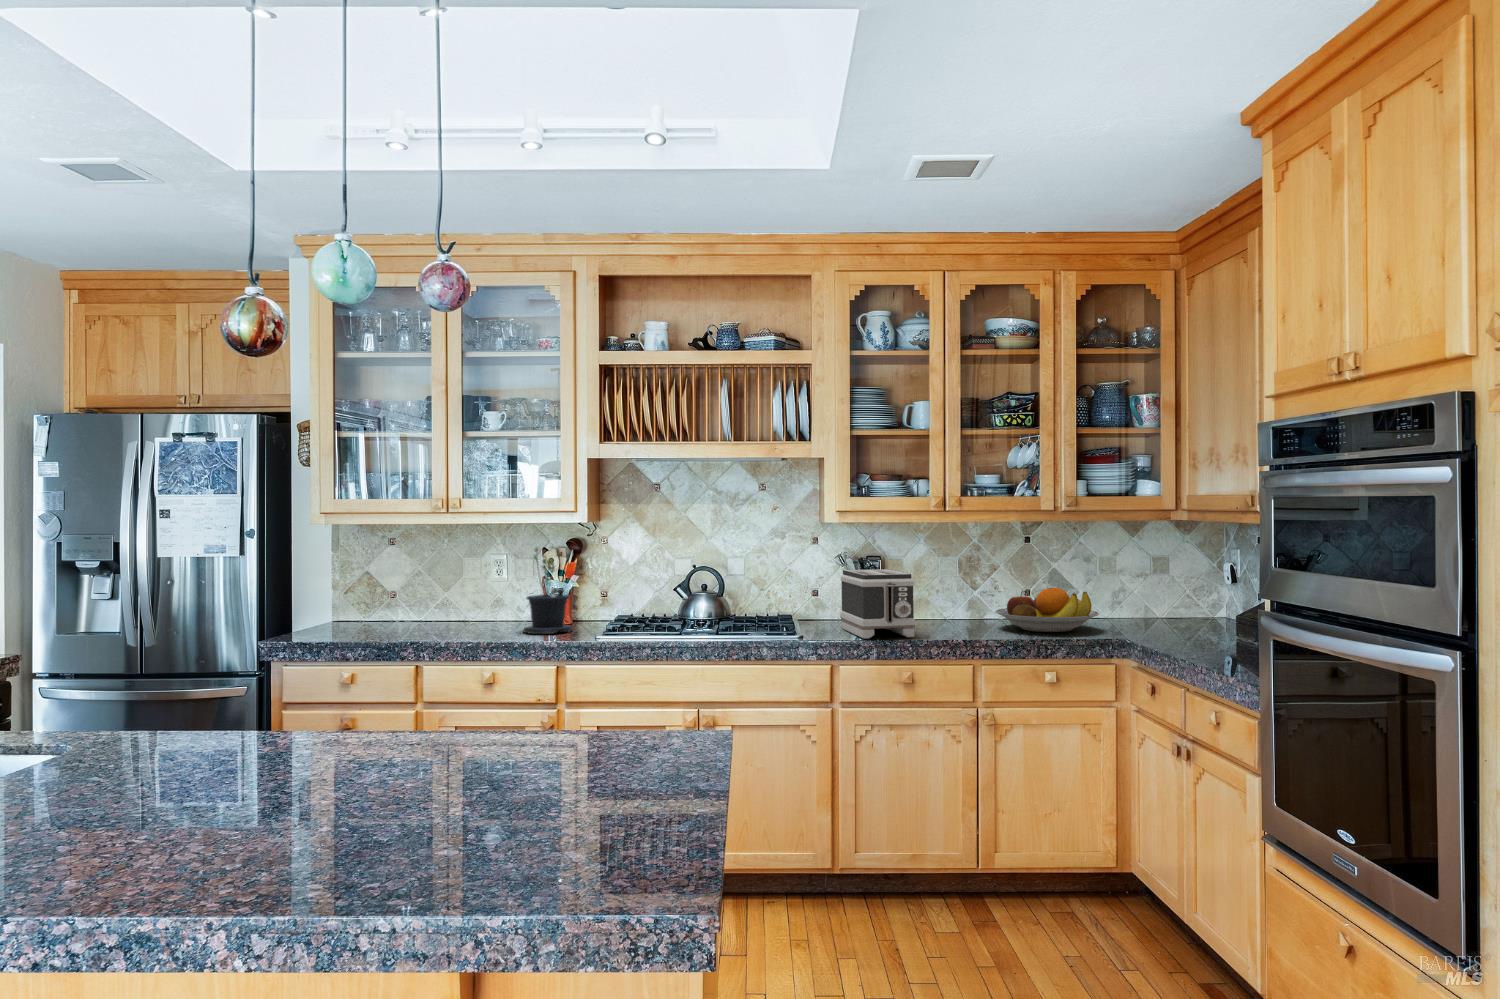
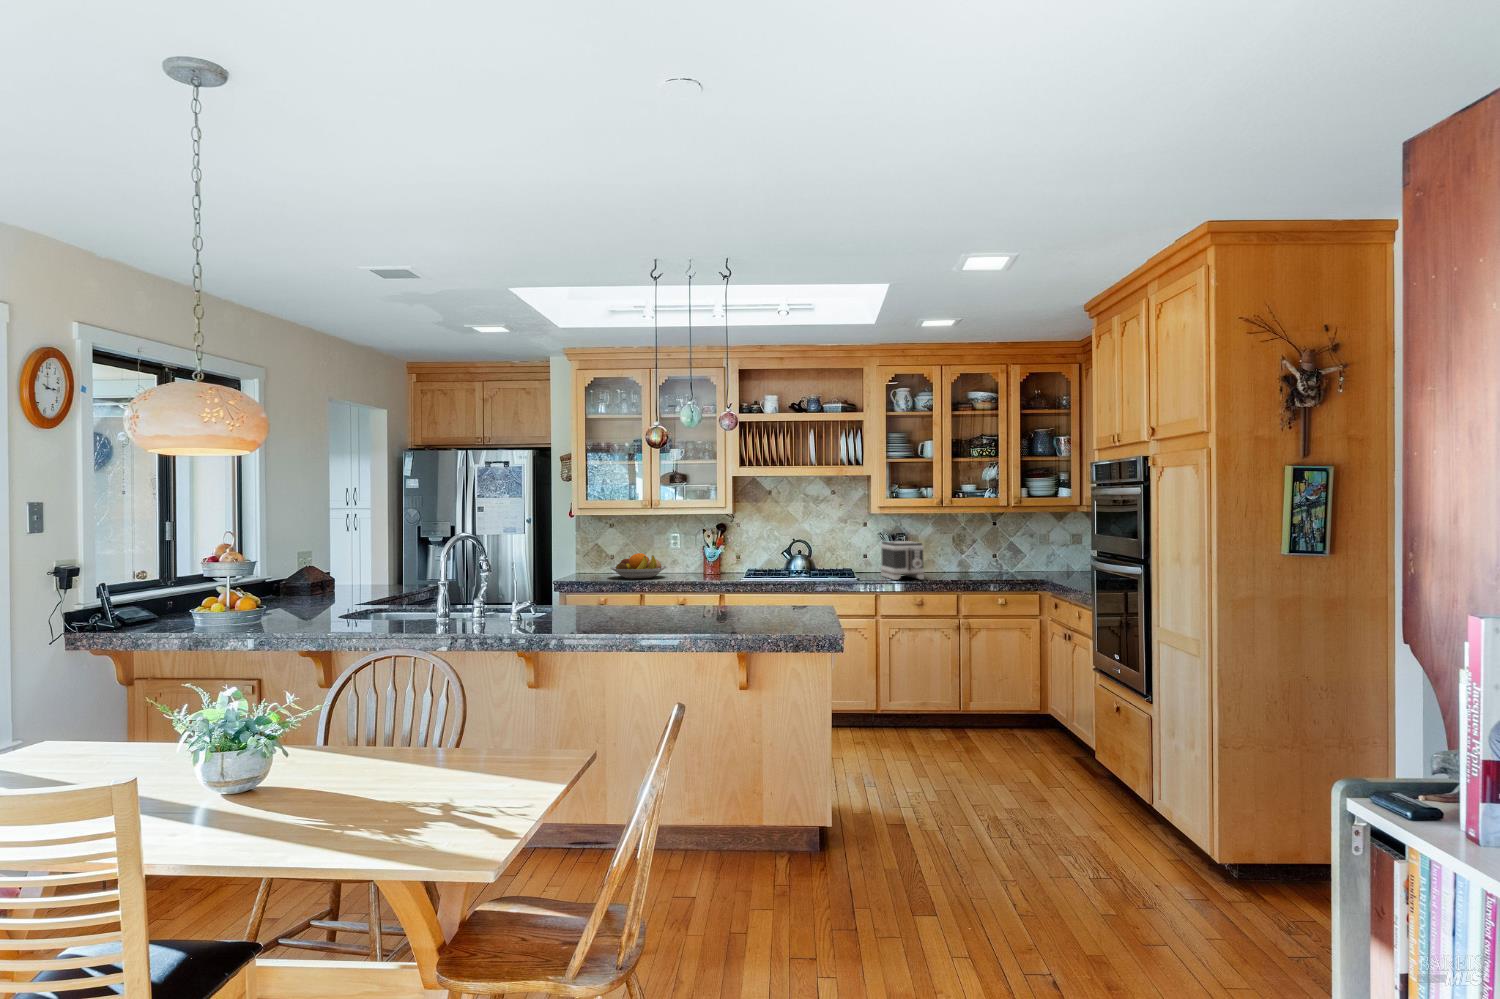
potted plant: present [523,547,572,634] -> none [694,528,723,578]
fruit bowl: present [995,588,1099,632] -> present [610,553,667,579]

